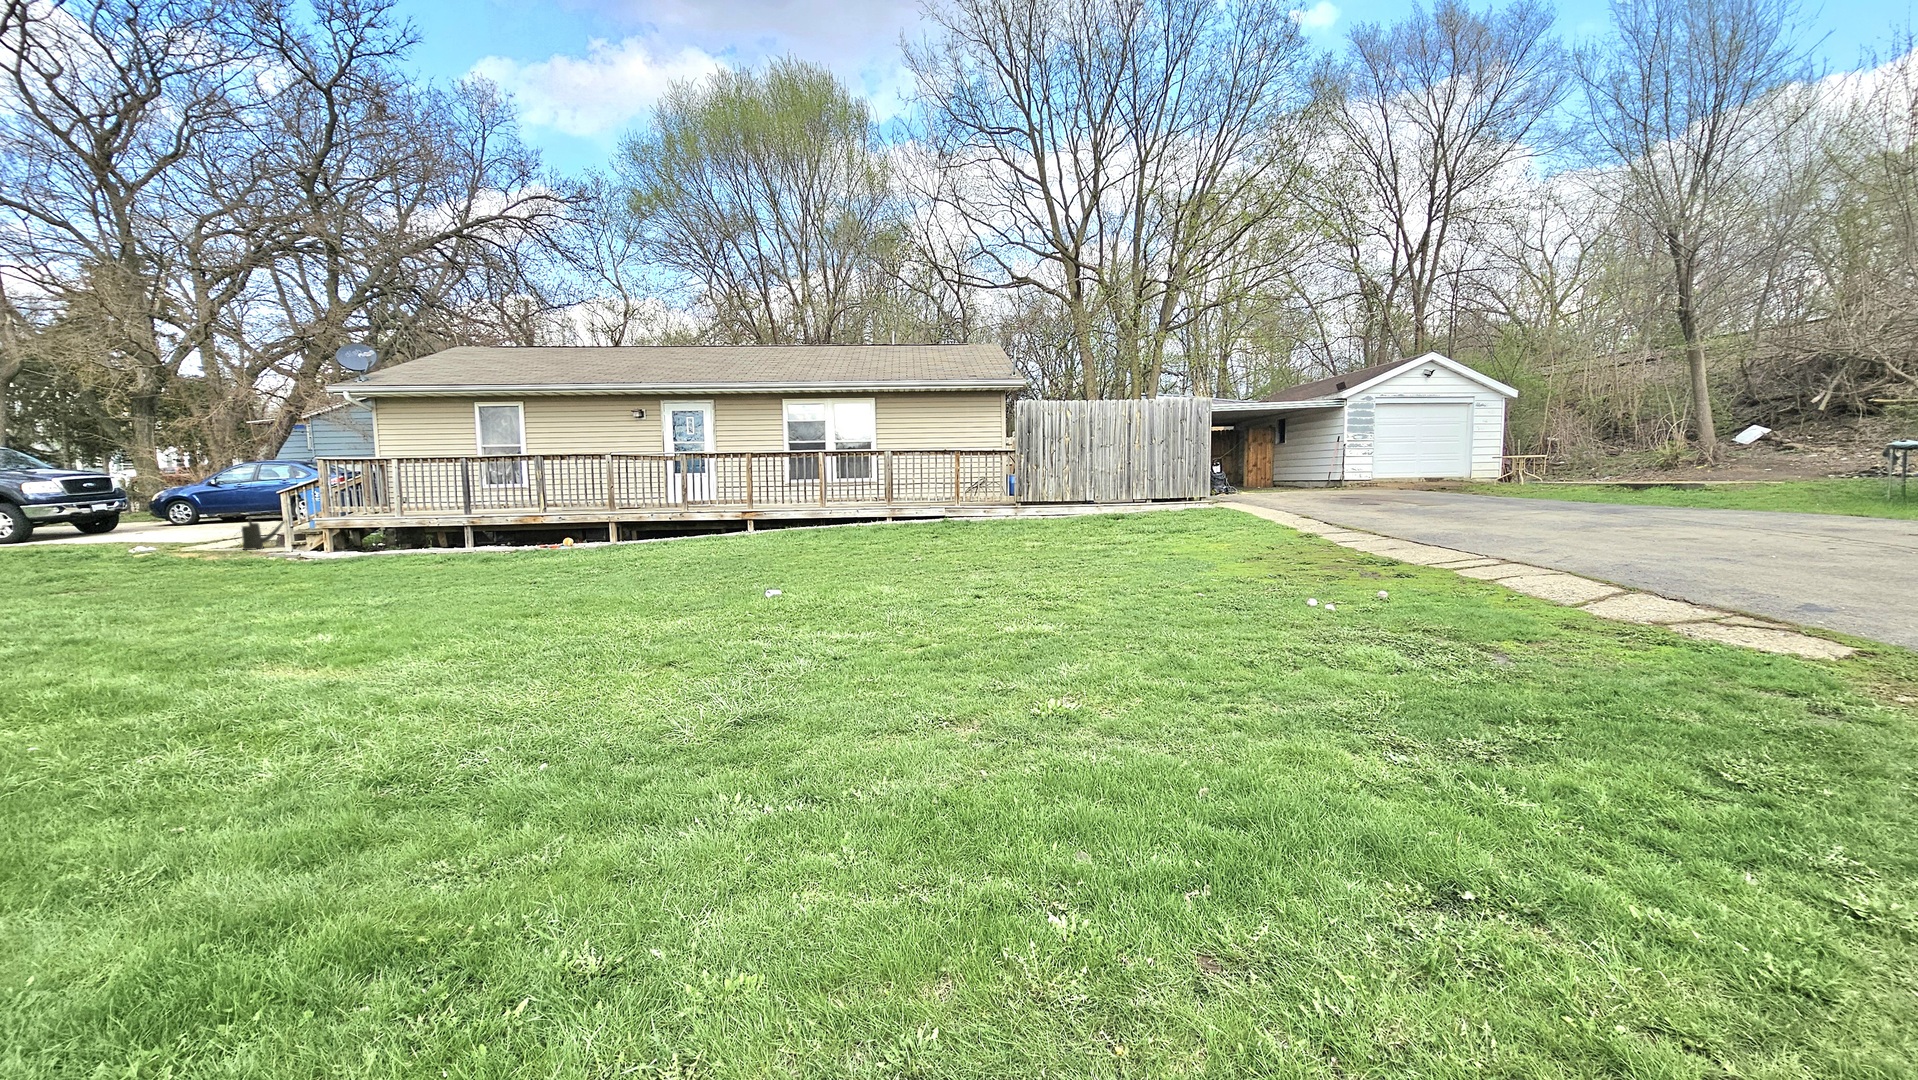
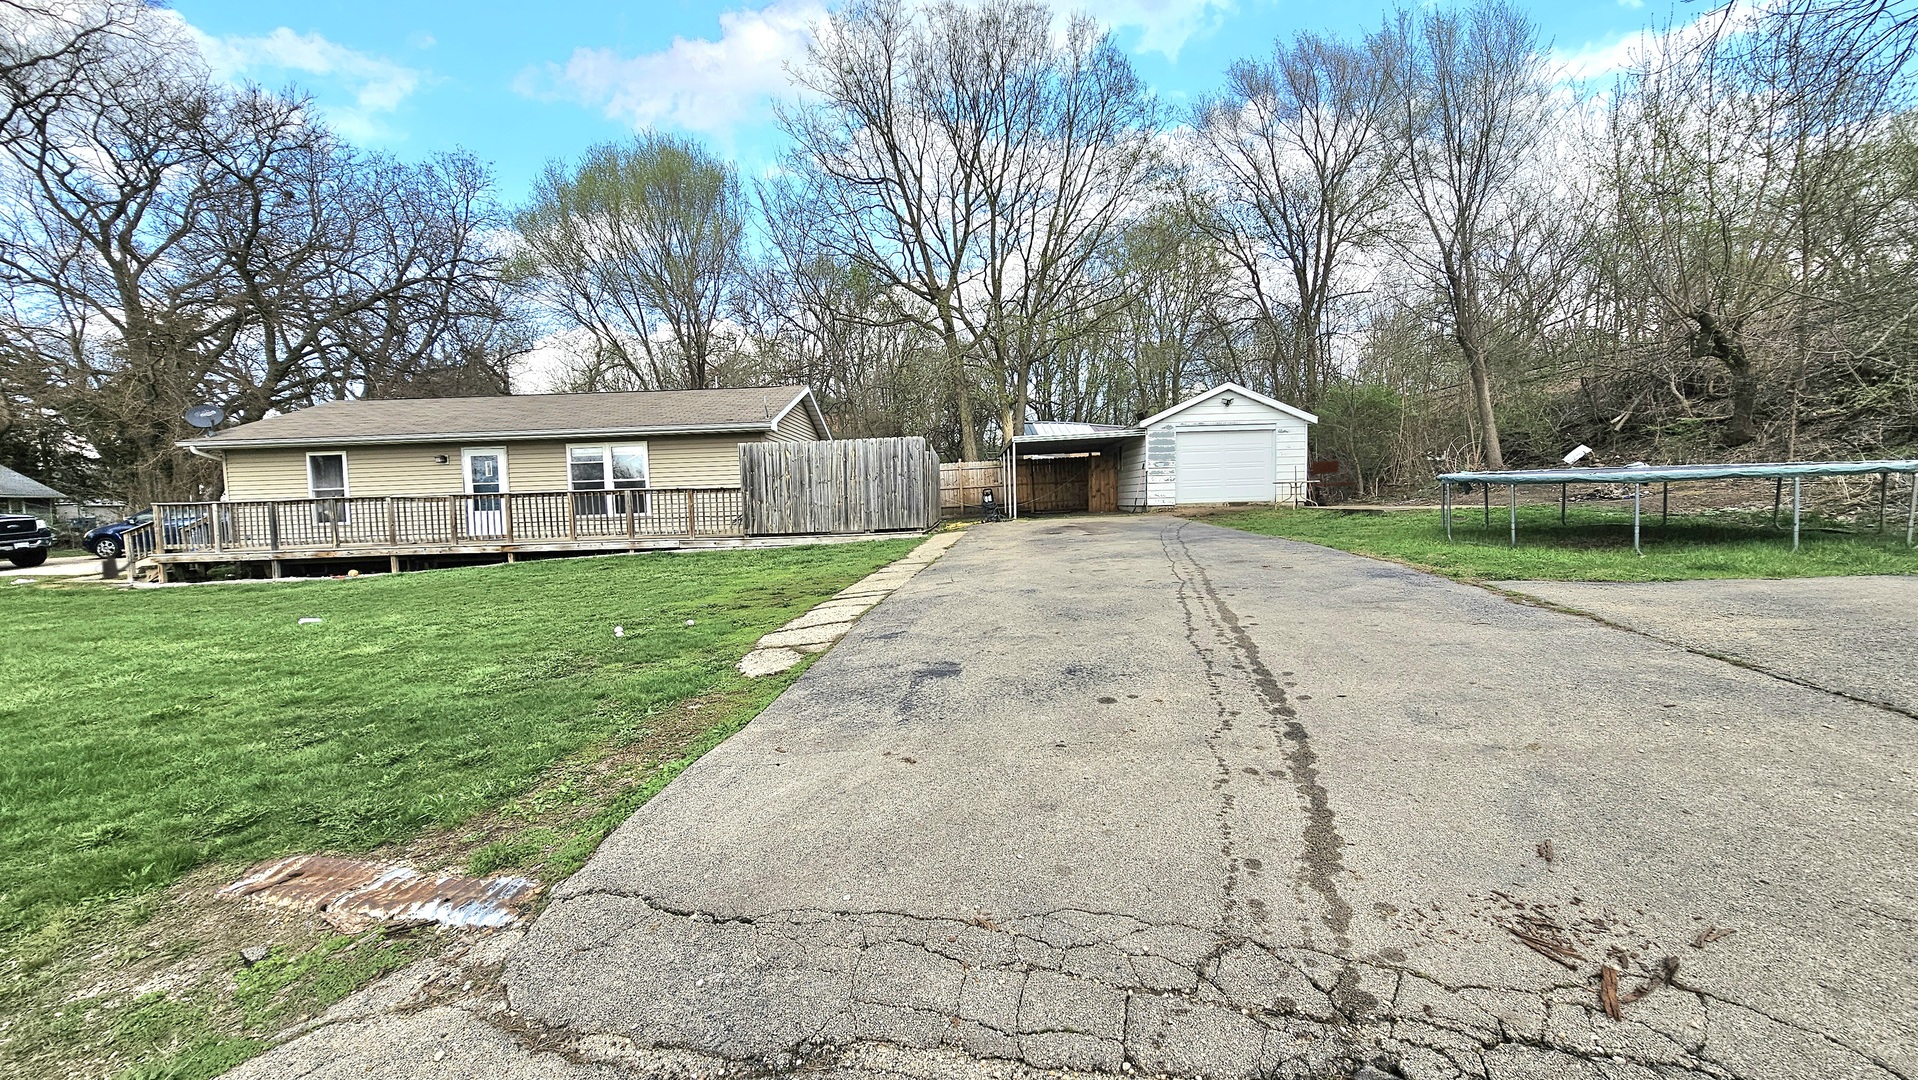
bench: none [1500,437,1542,479] -> present [1311,460,1354,503]

